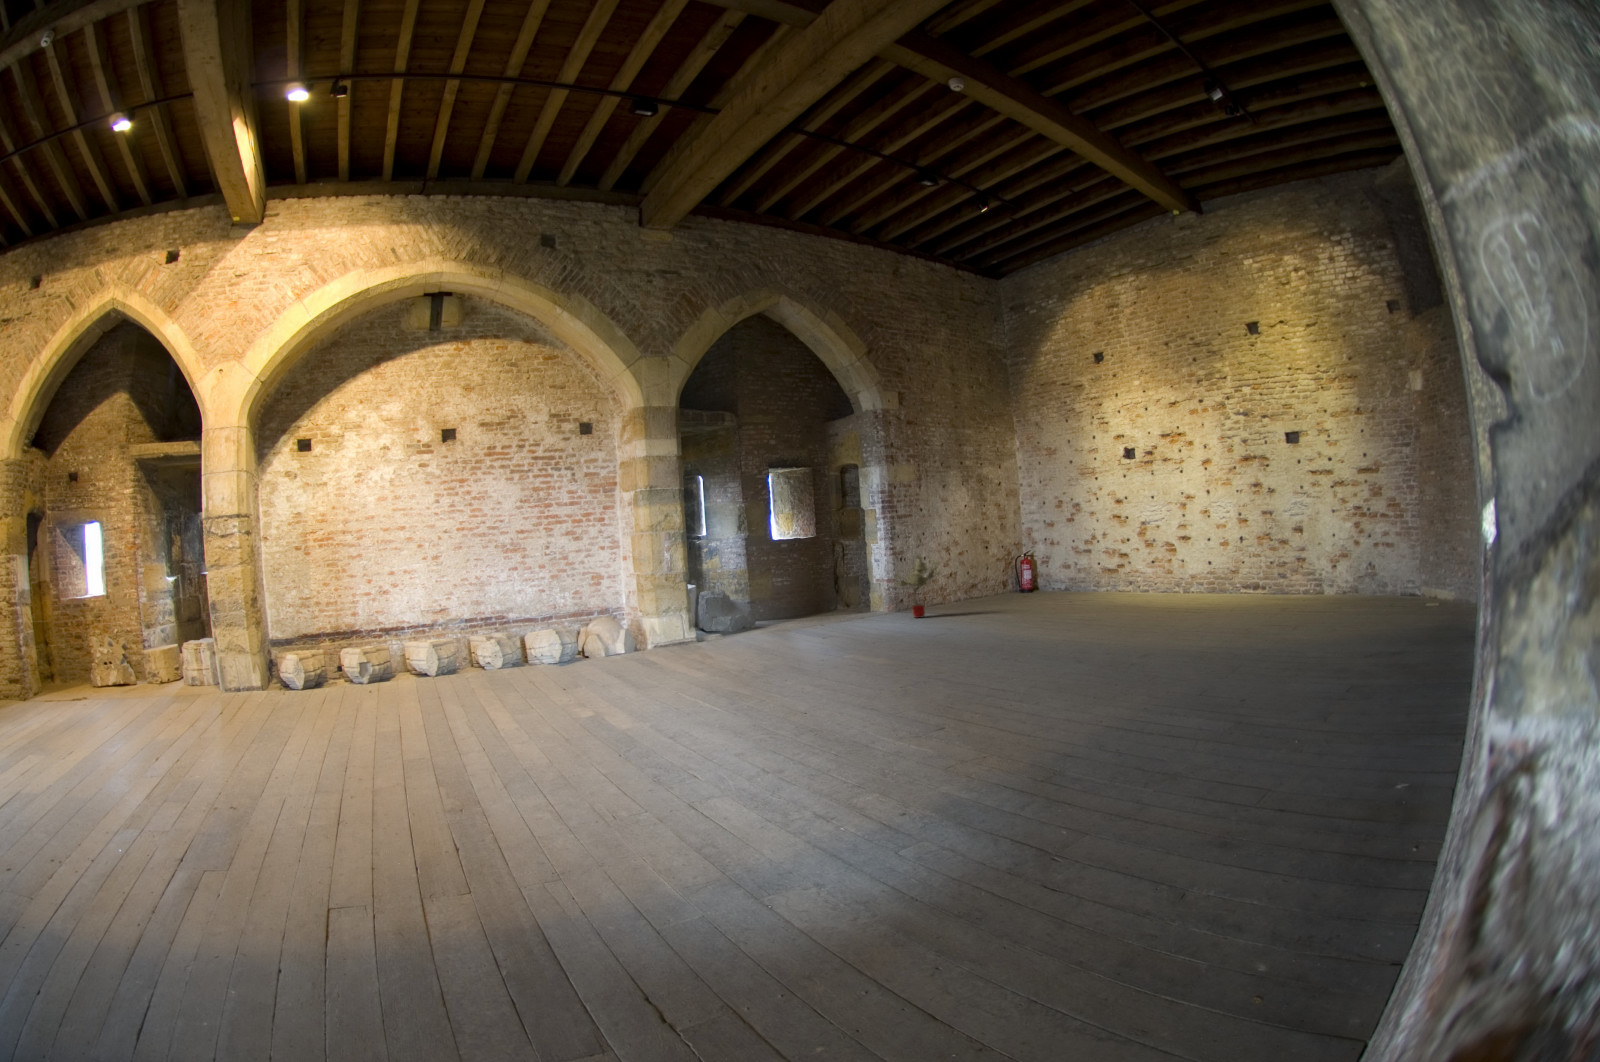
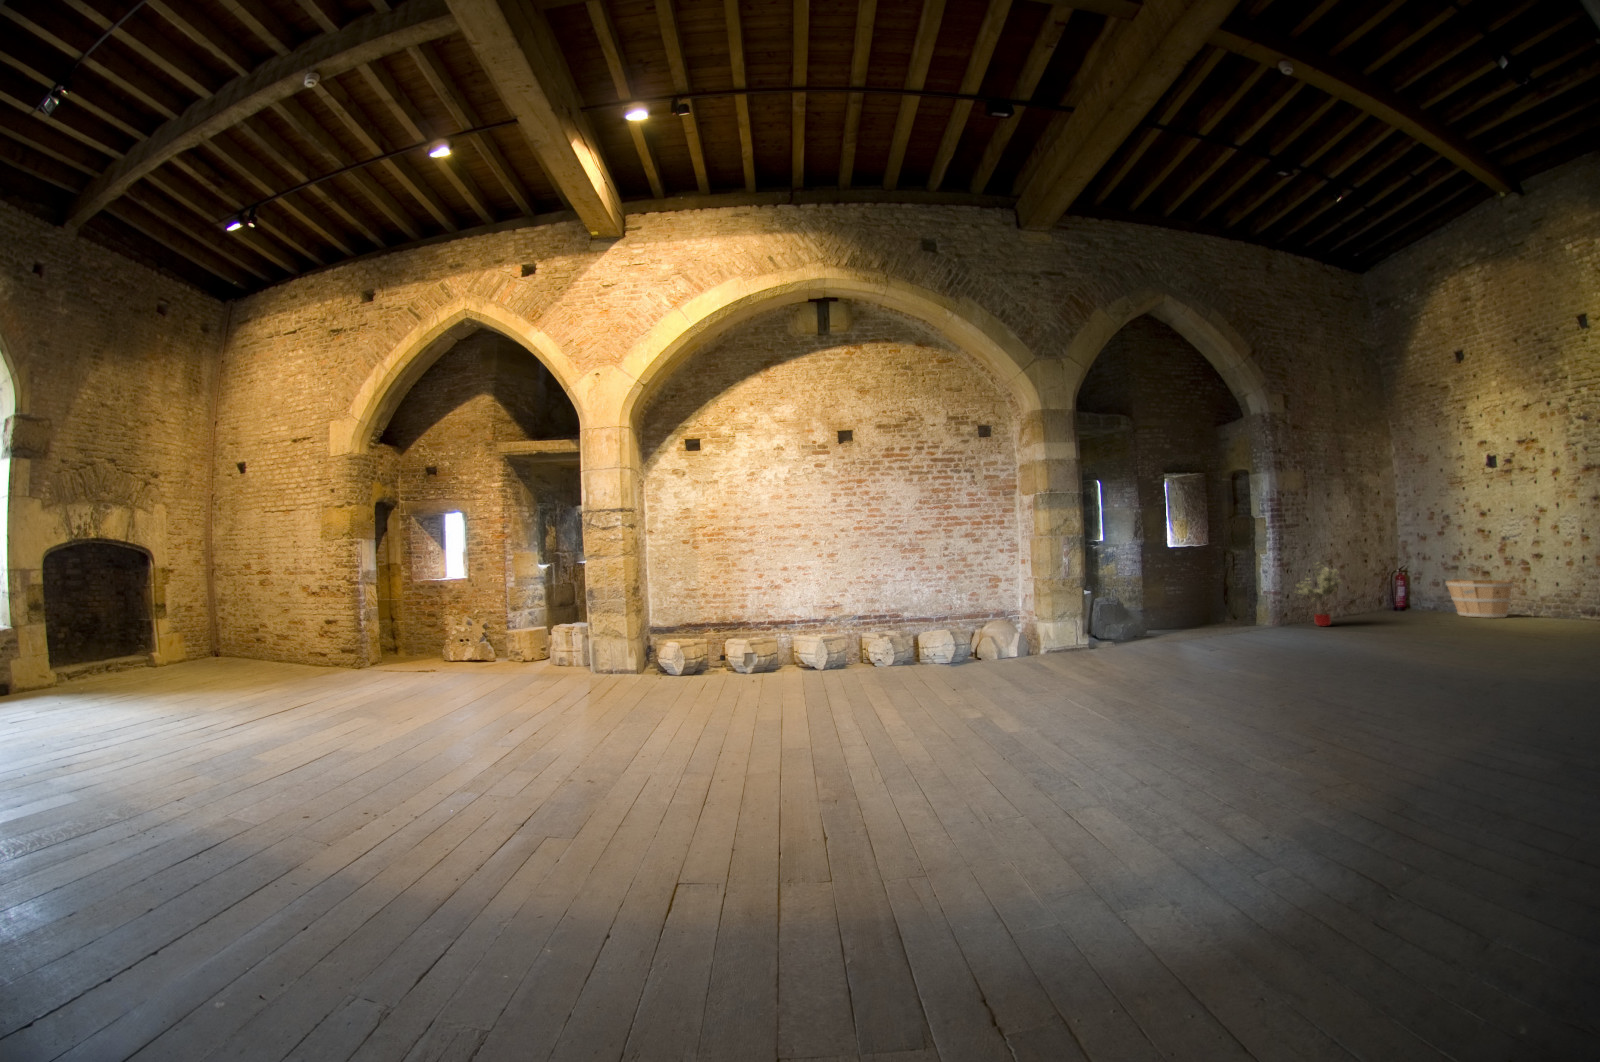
wooden bucket: none [1064,567,1110,606] -> present [1446,579,1514,618]

